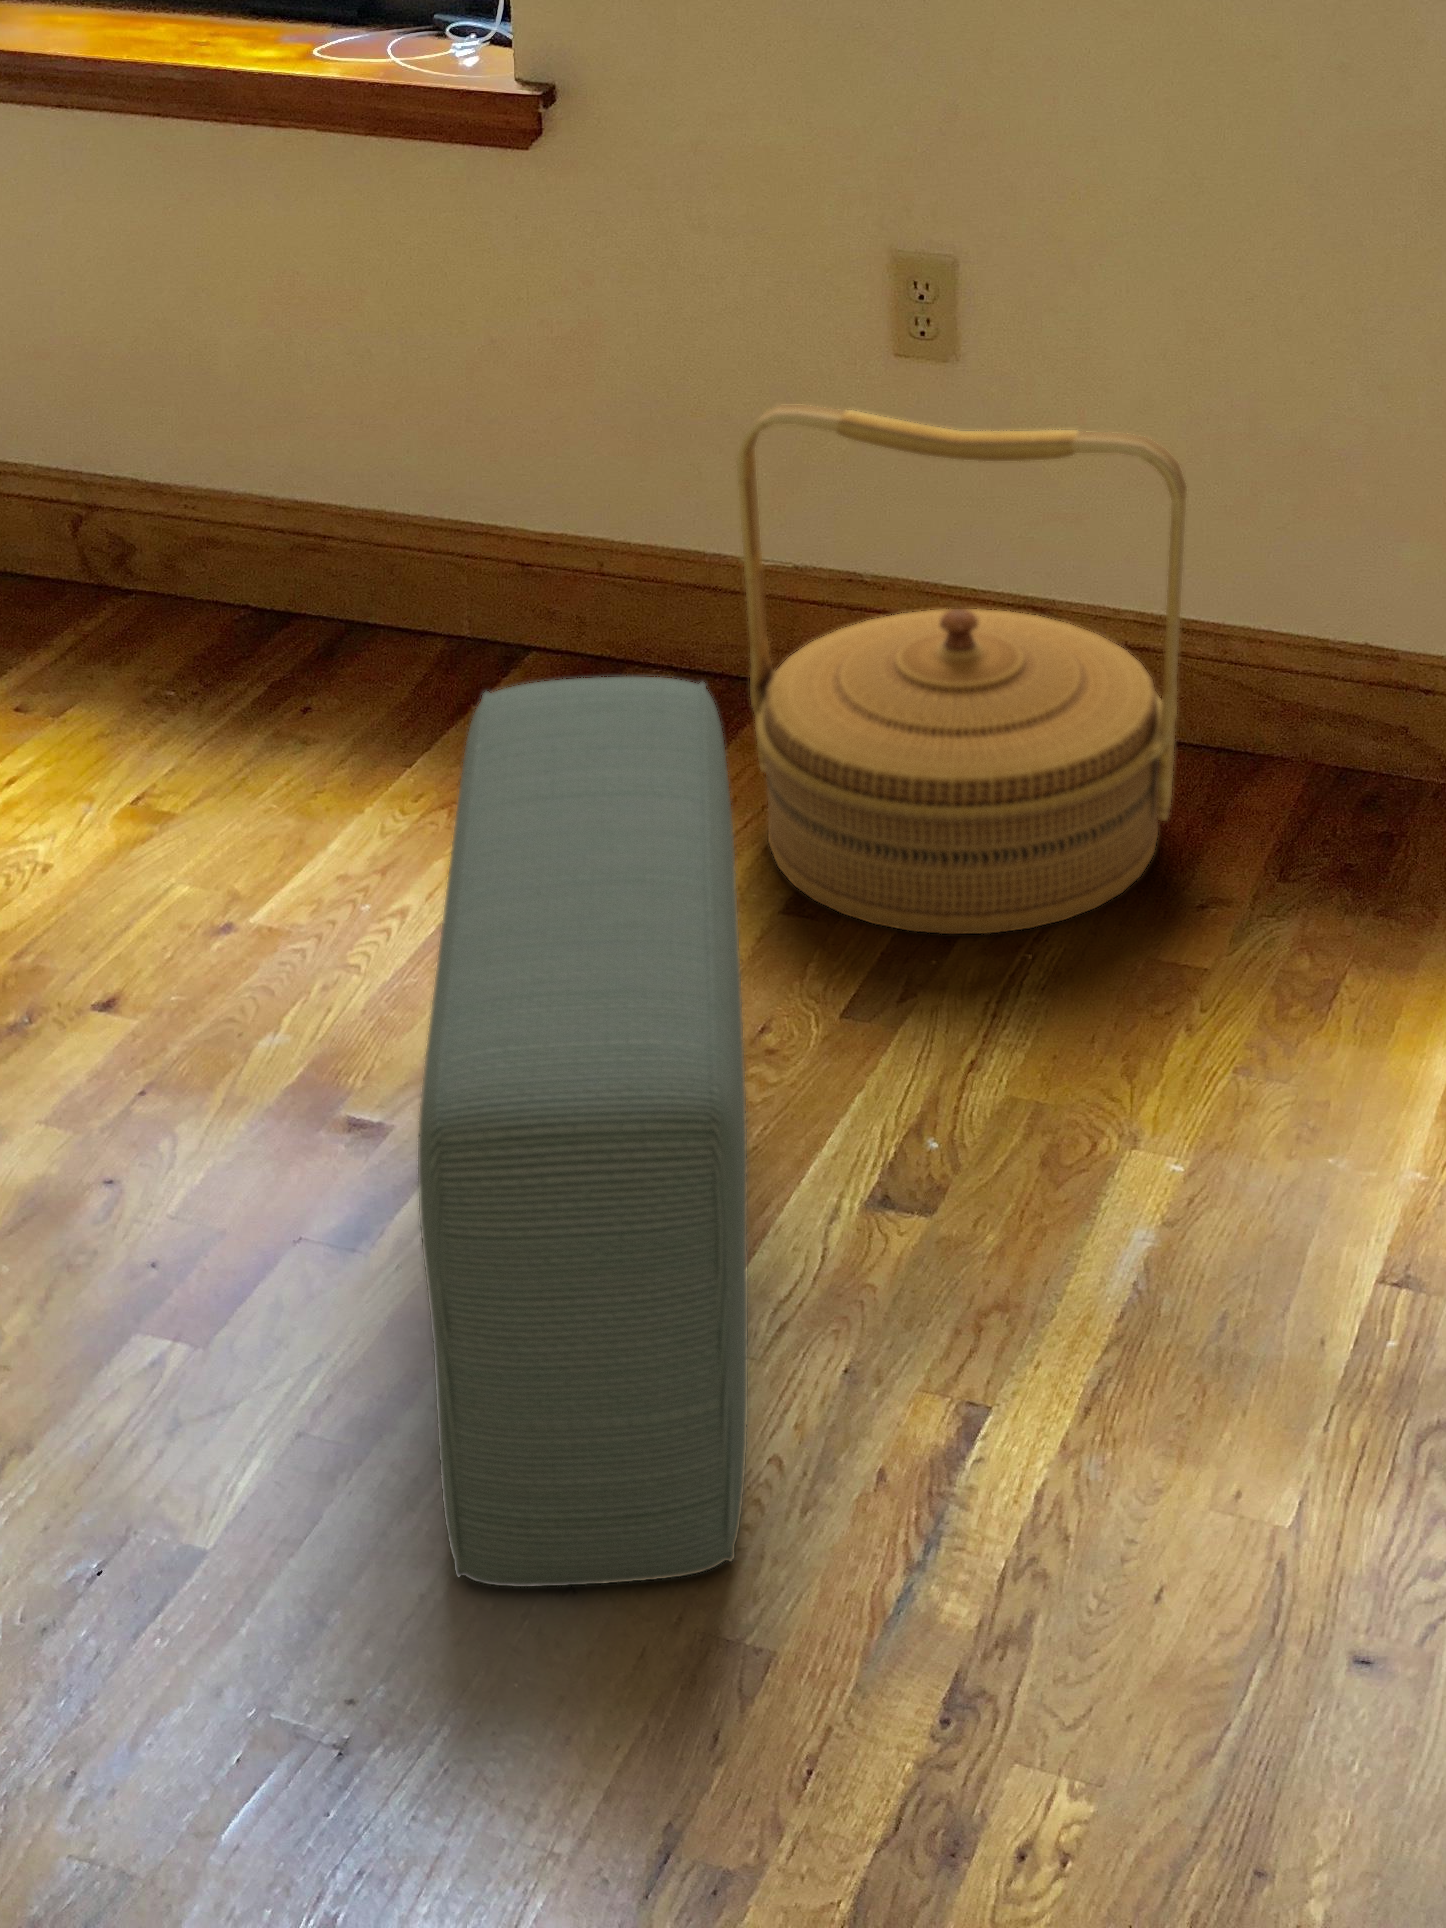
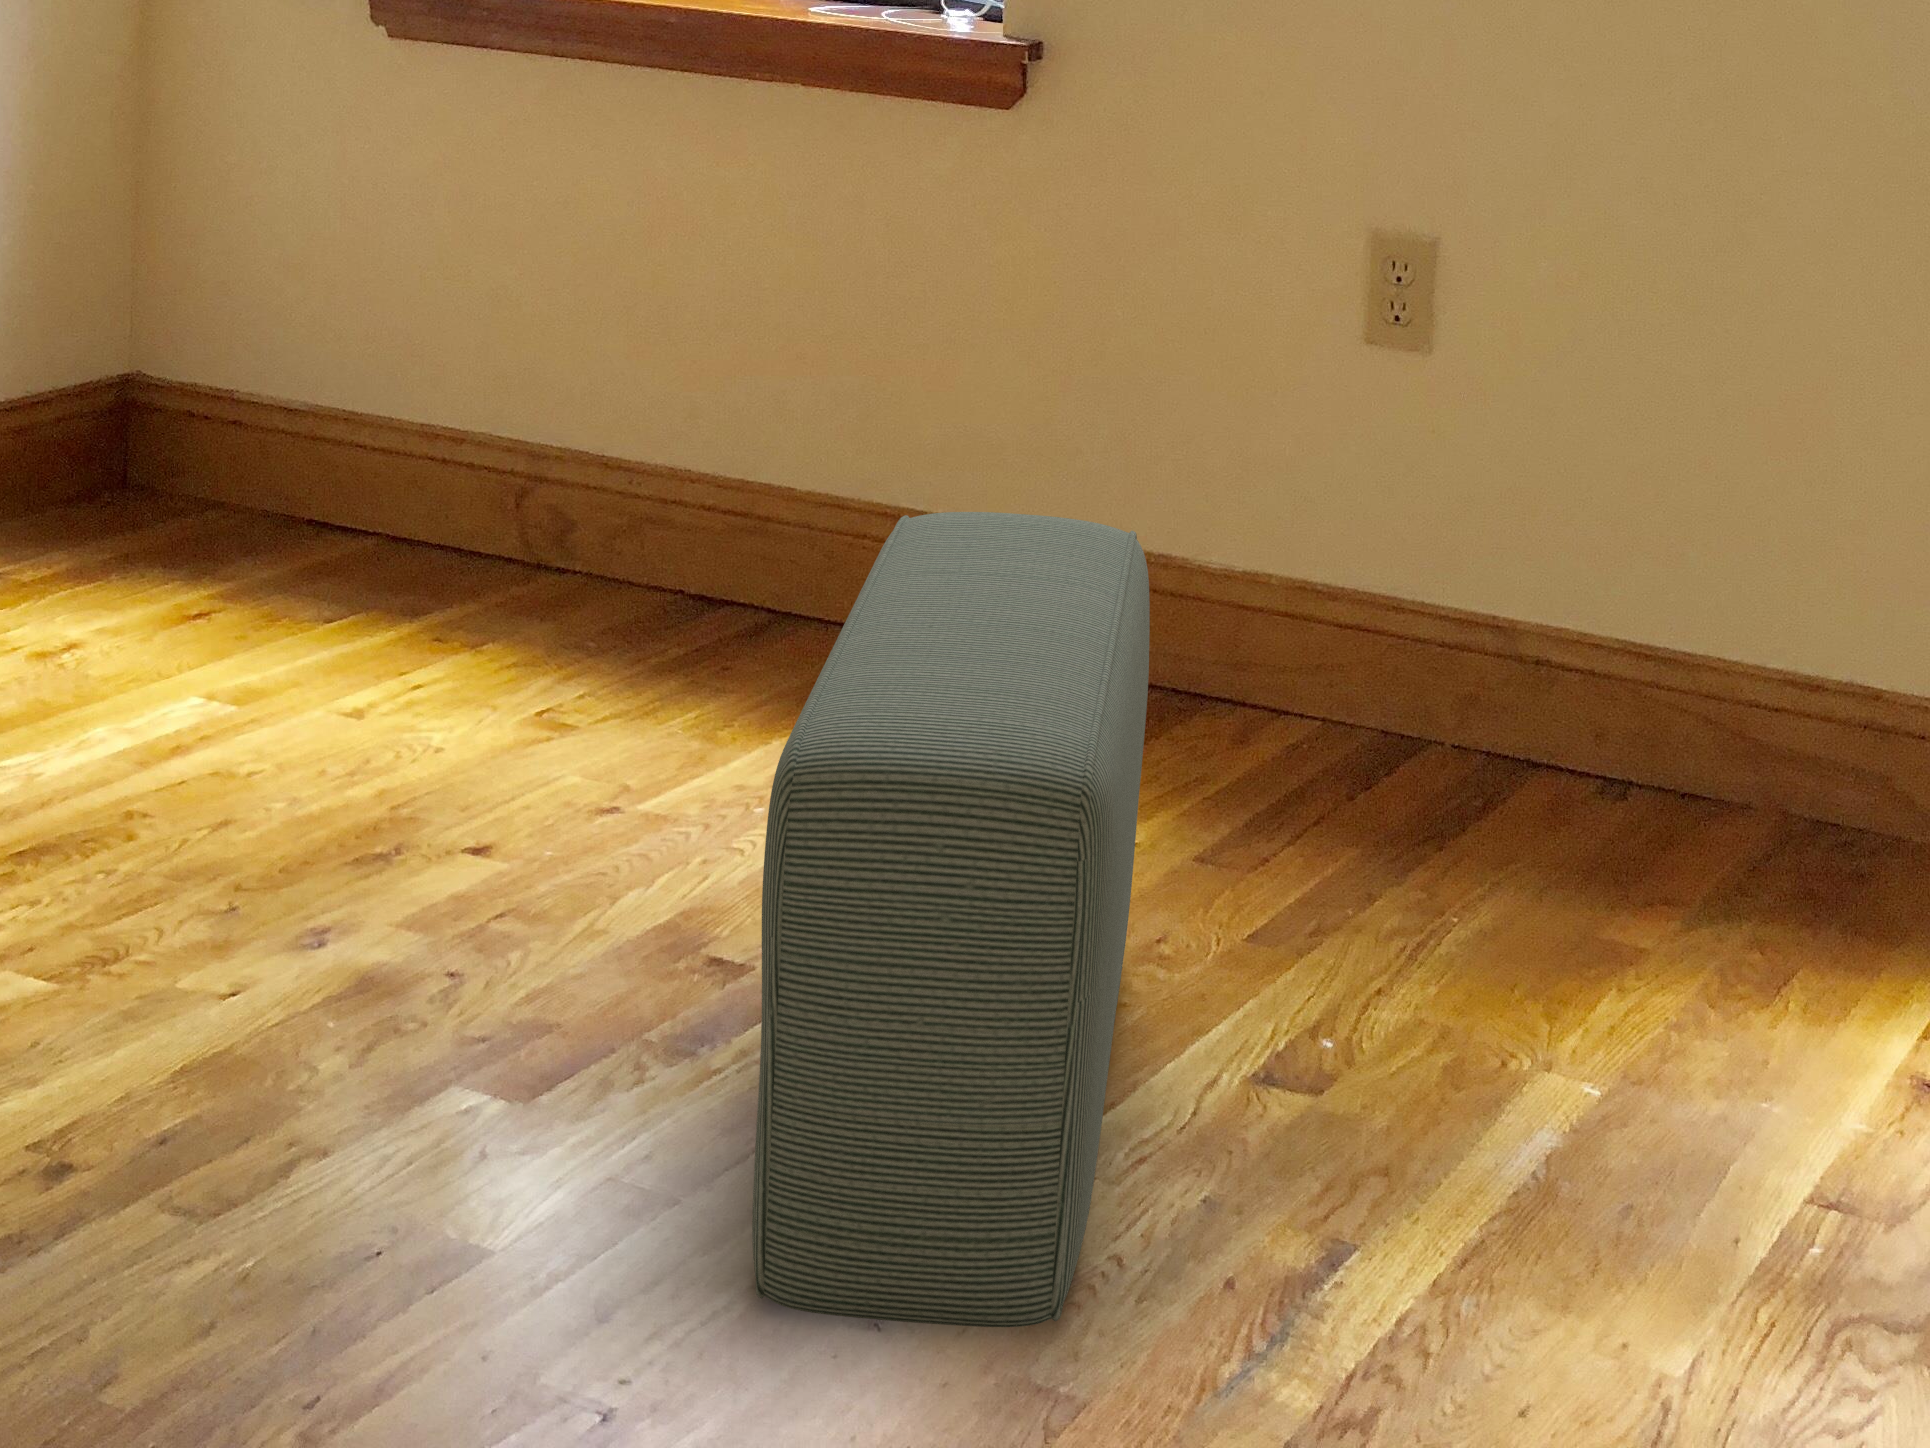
woven basket: present [736,404,1187,934] -> none [1192,340,1671,901]

